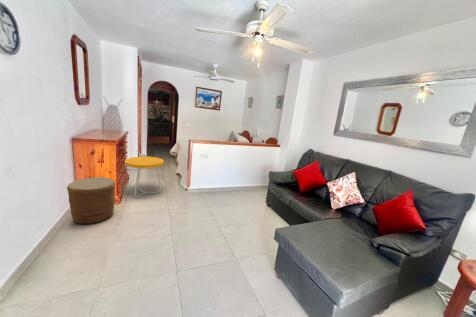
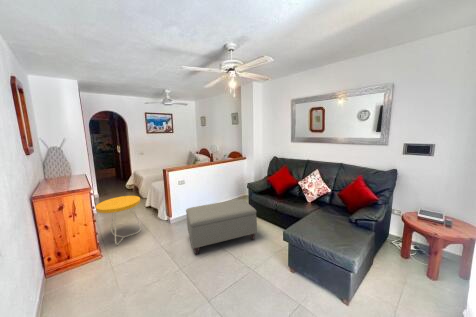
woven basket: present [67,177,115,224] -> none [41,232,101,294]
ottoman: none [192,181,266,230] -> present [186,199,257,254]

